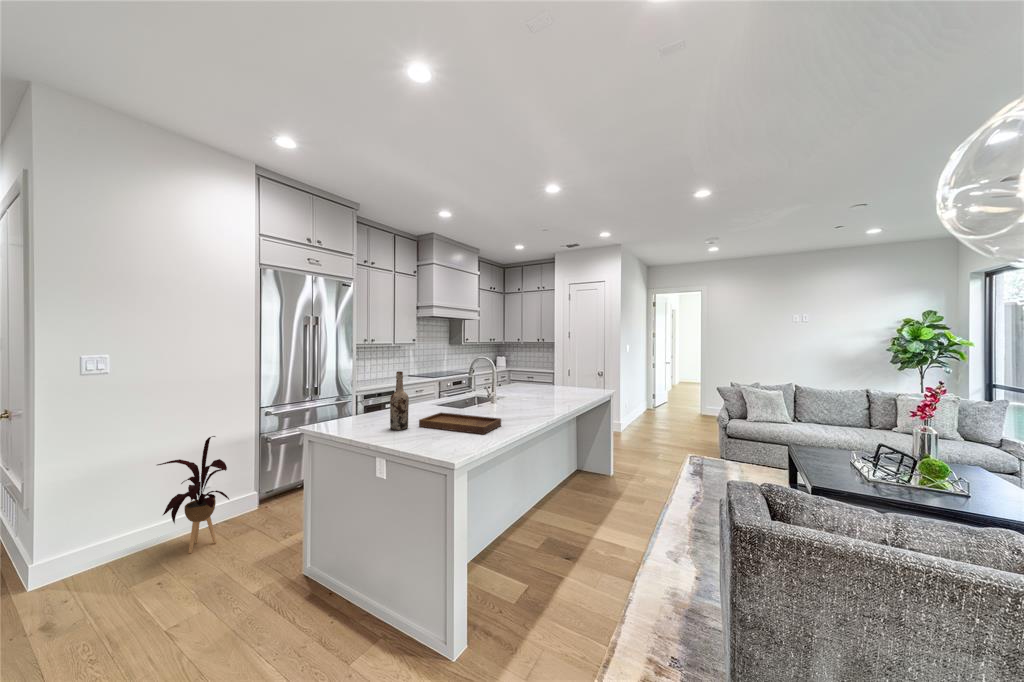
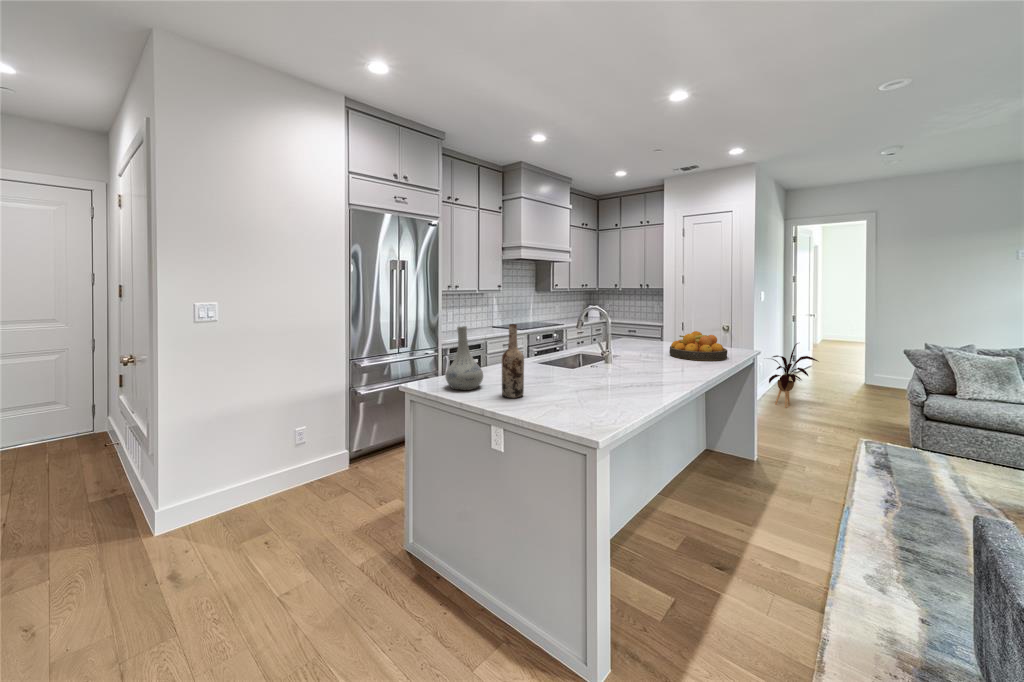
vase: none [345,374,378,426] -> present [445,326,483,390]
fruit bowl: none [540,376,581,398] -> present [669,331,727,361]
tray: present [419,400,501,434] -> none [536,363,645,410]
house plant: present [157,436,229,553] -> present [769,343,818,408]

